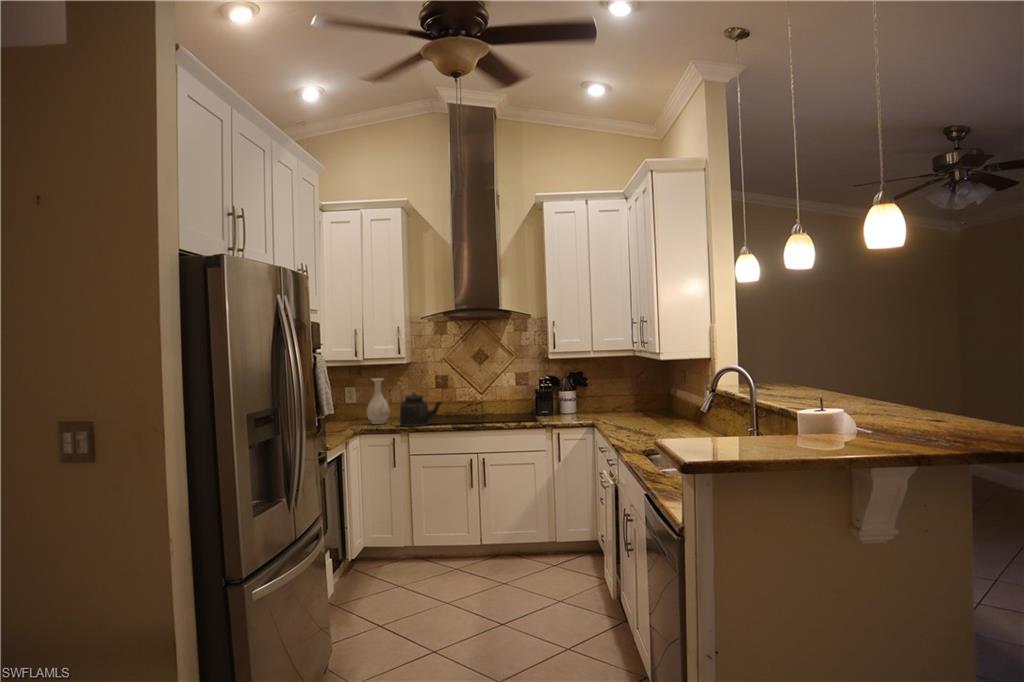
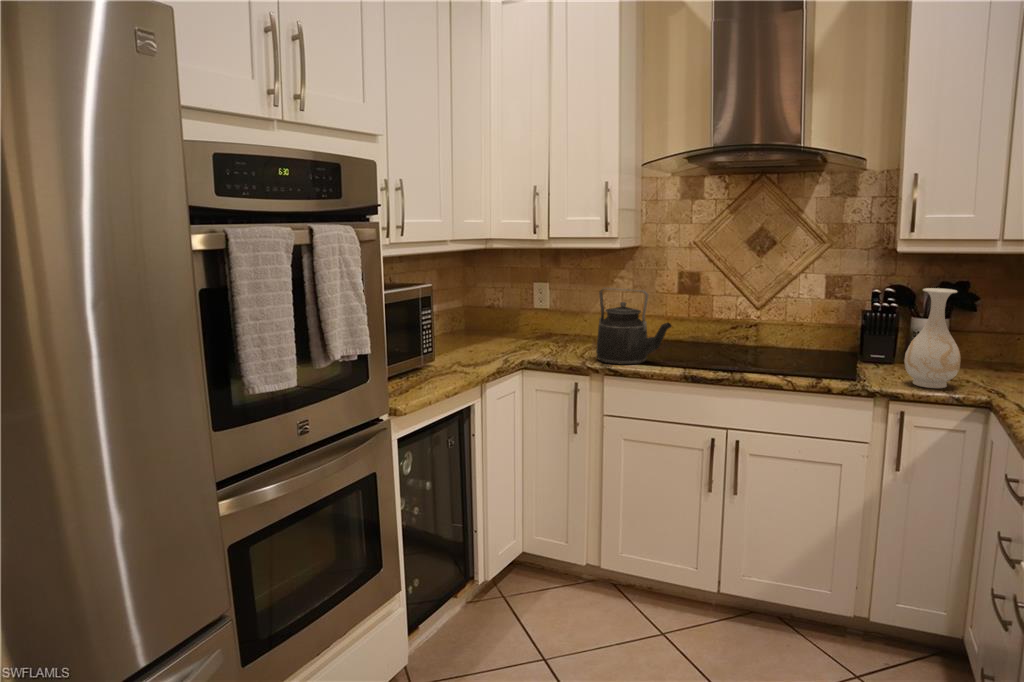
vase: present [367,378,390,424] -> present [904,288,961,388]

